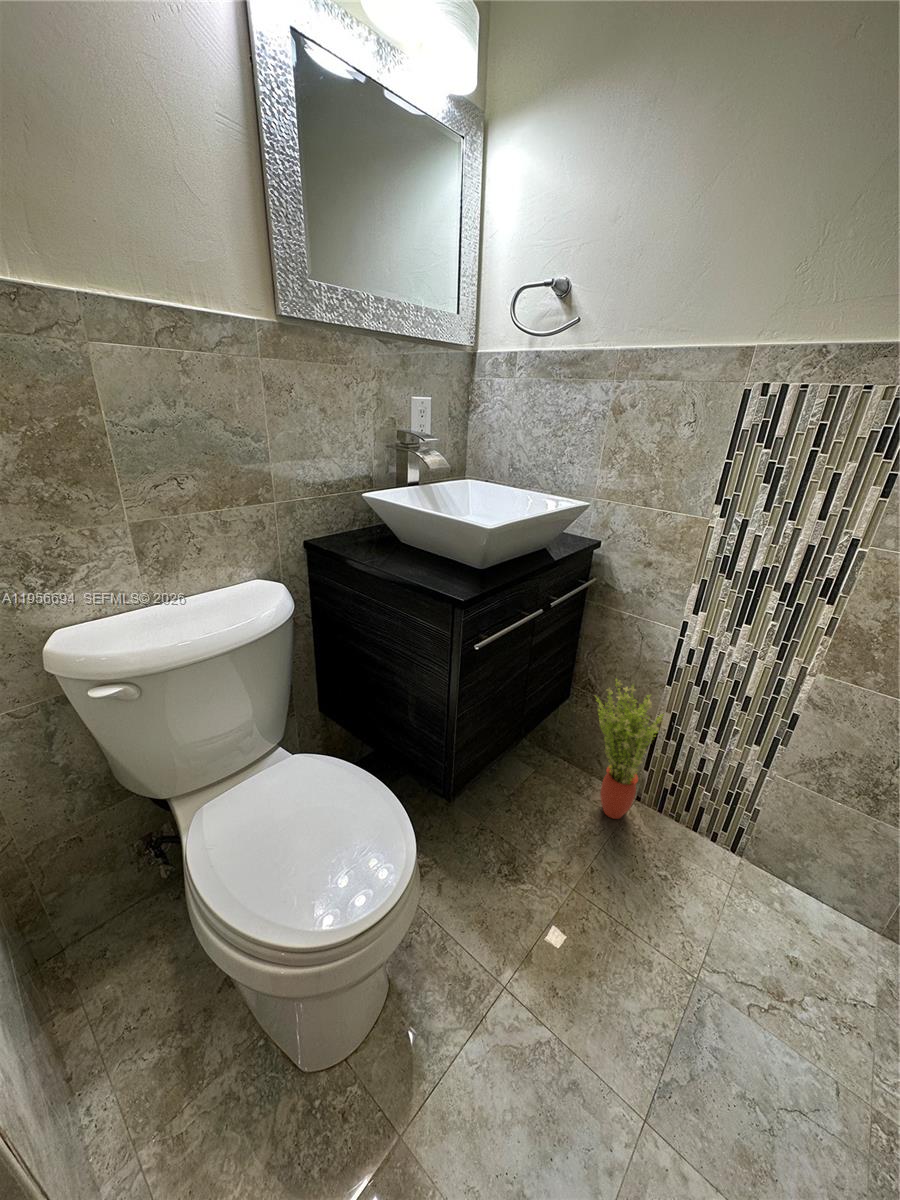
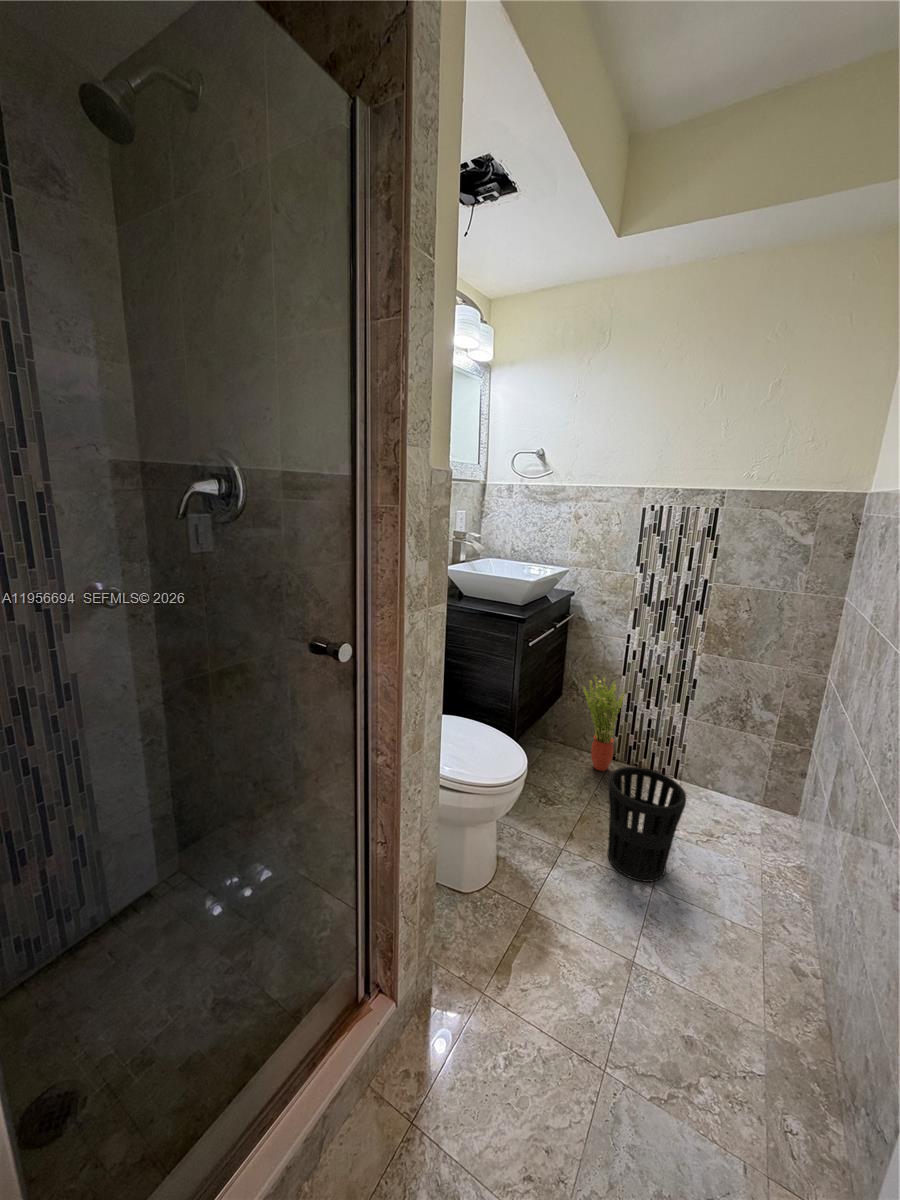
wastebasket: none [578,877,737,1097] -> present [608,767,686,882]

